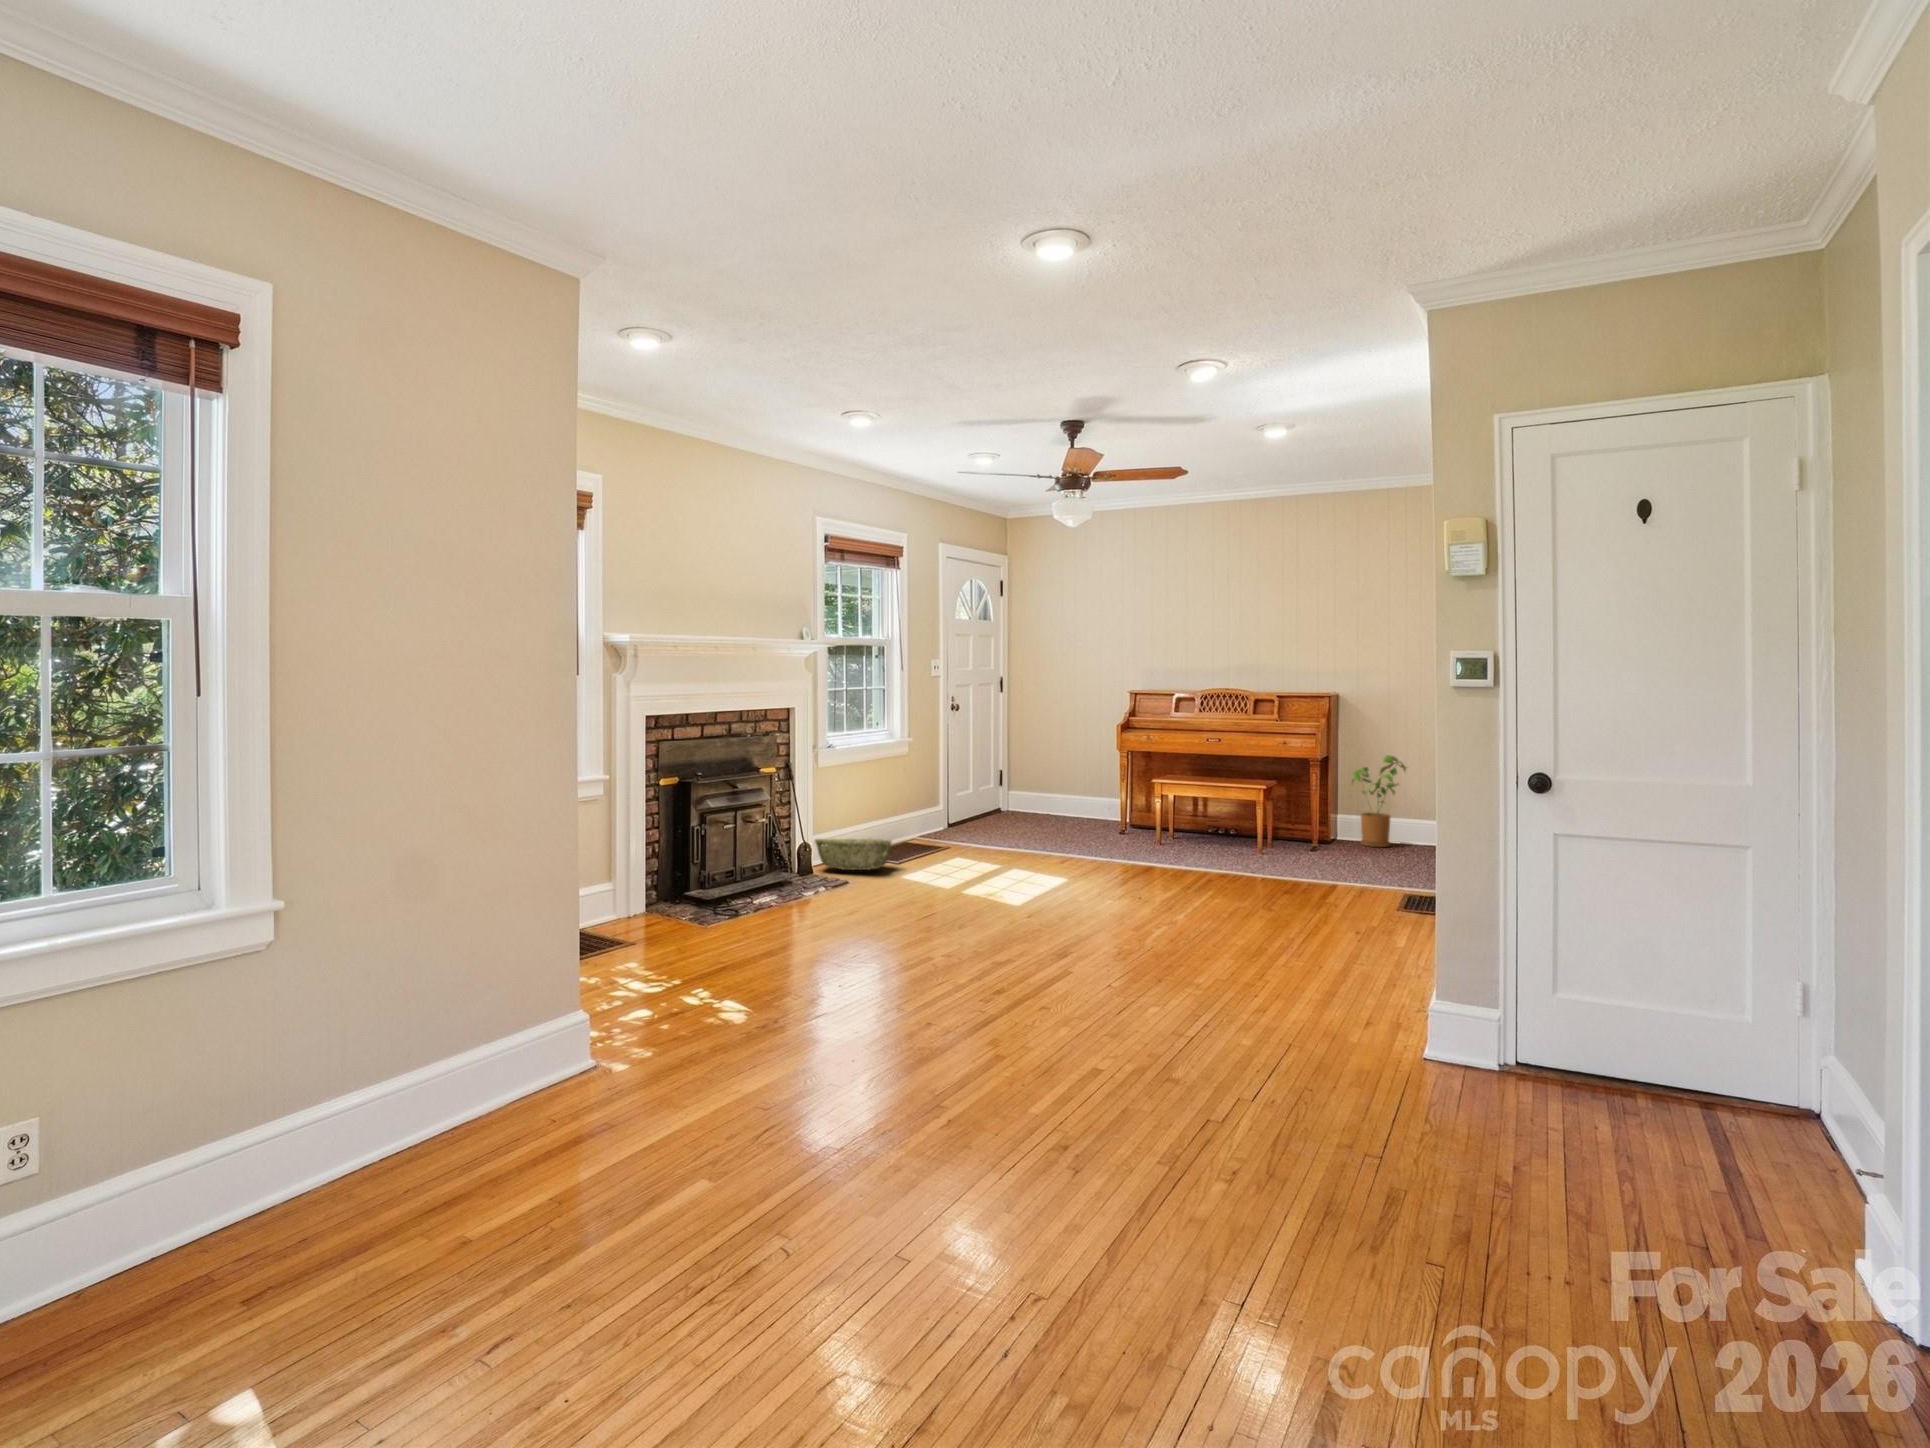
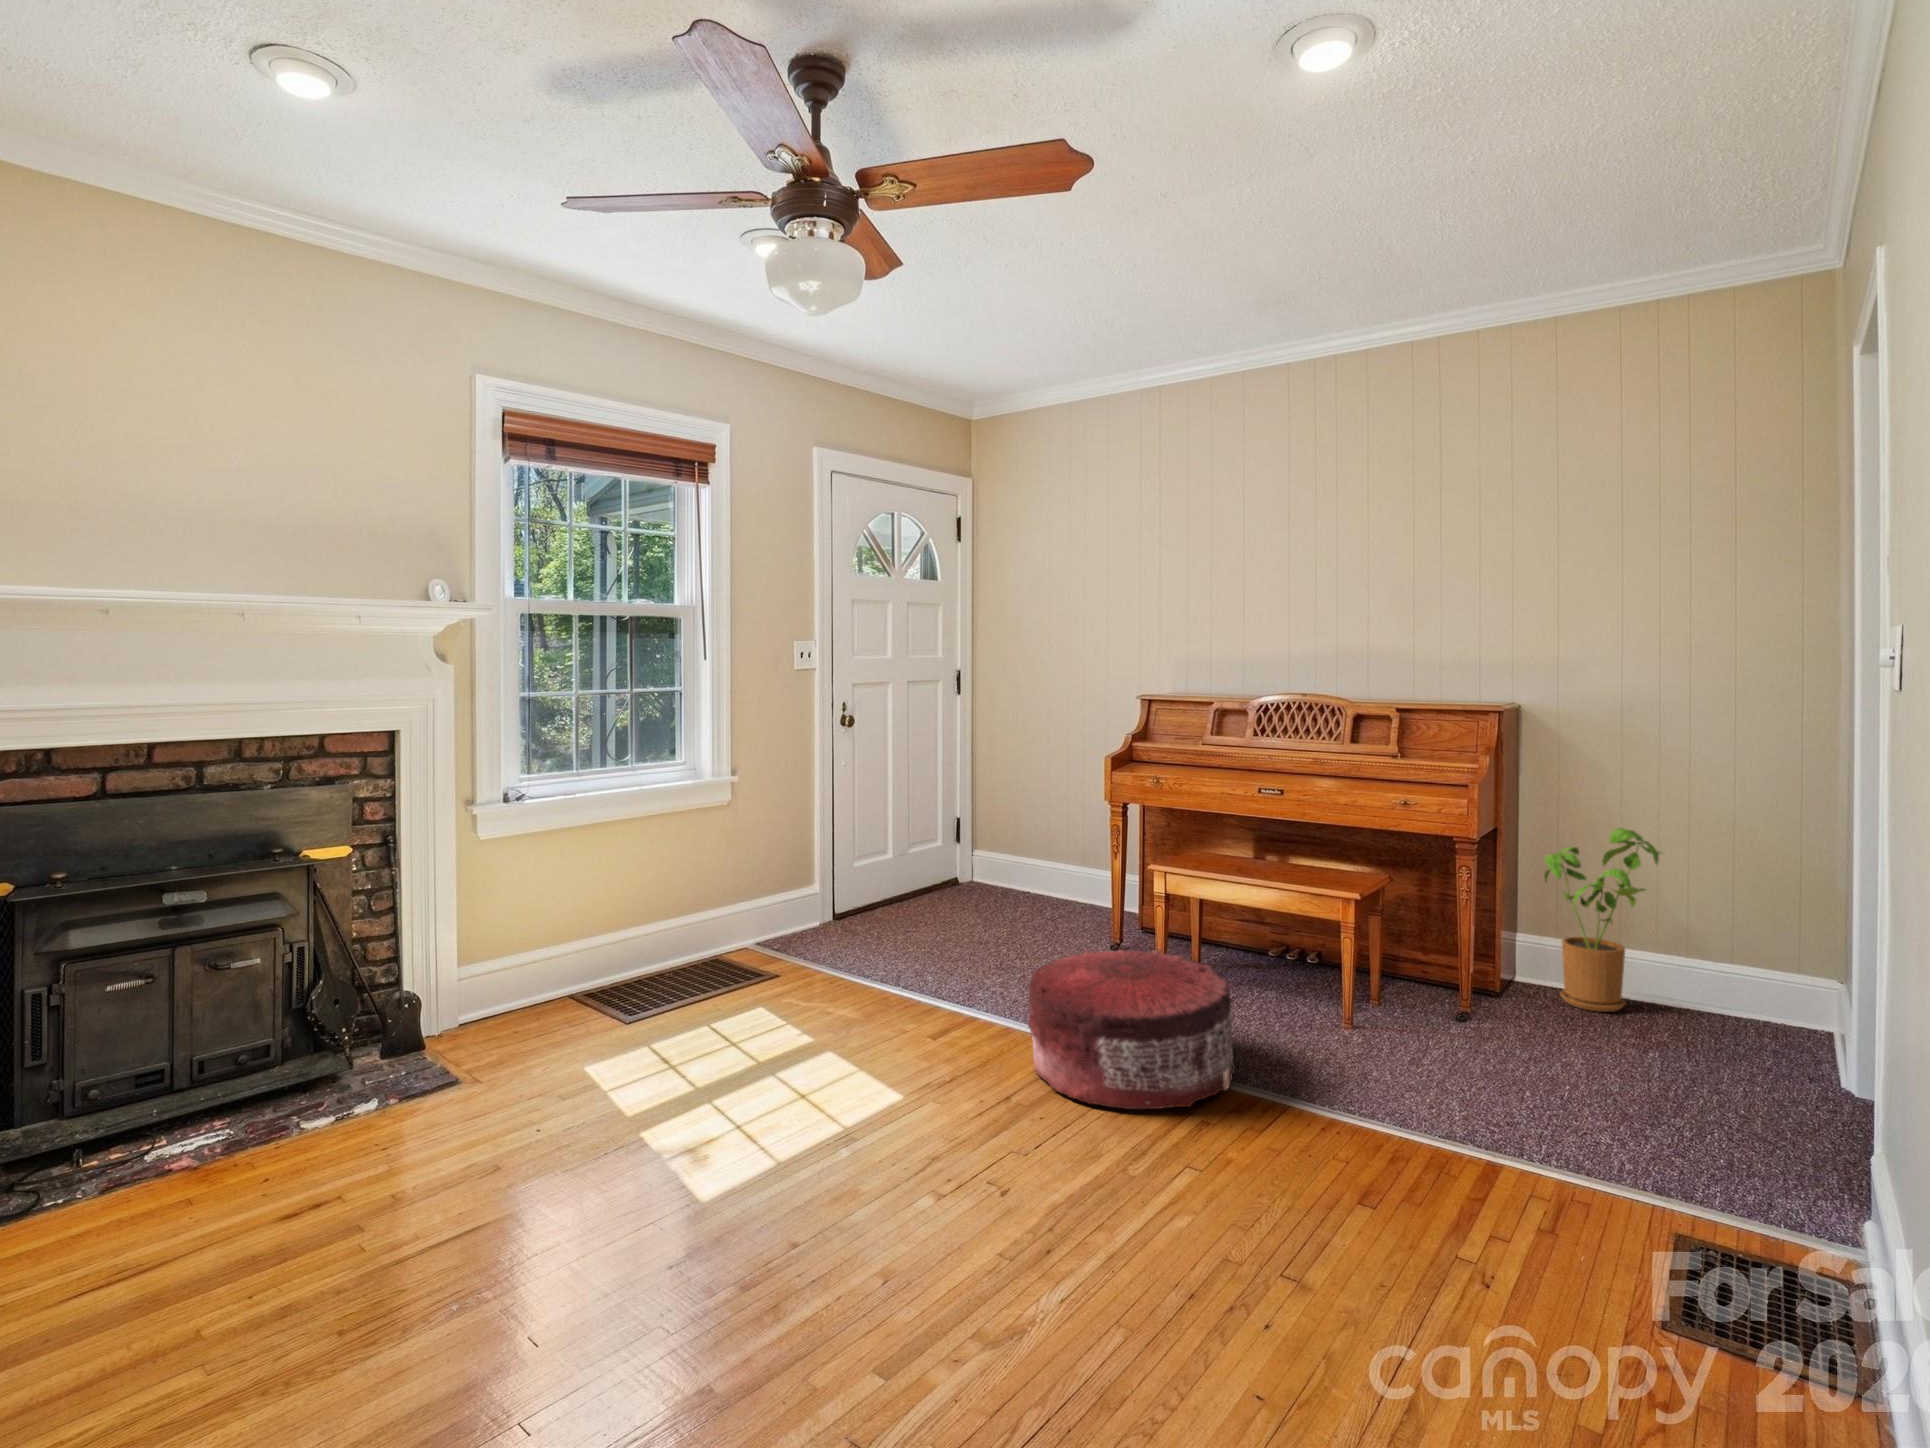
pouf: none [1120,816,1220,879] -> present [1028,950,1236,1109]
woven basket: present [815,838,891,870] -> none [451,968,599,1045]

